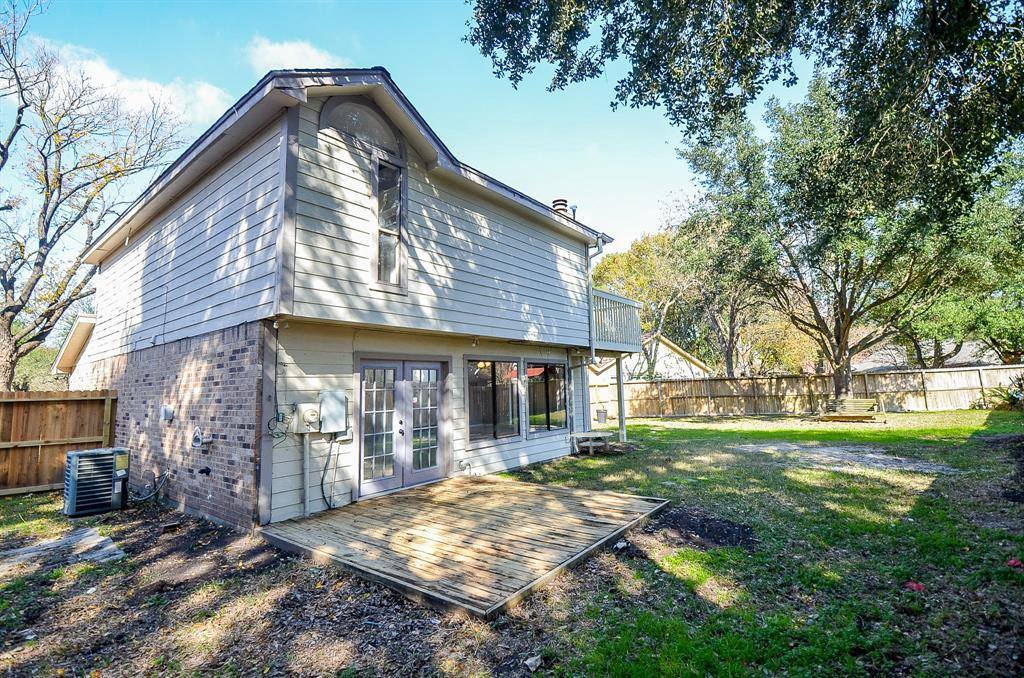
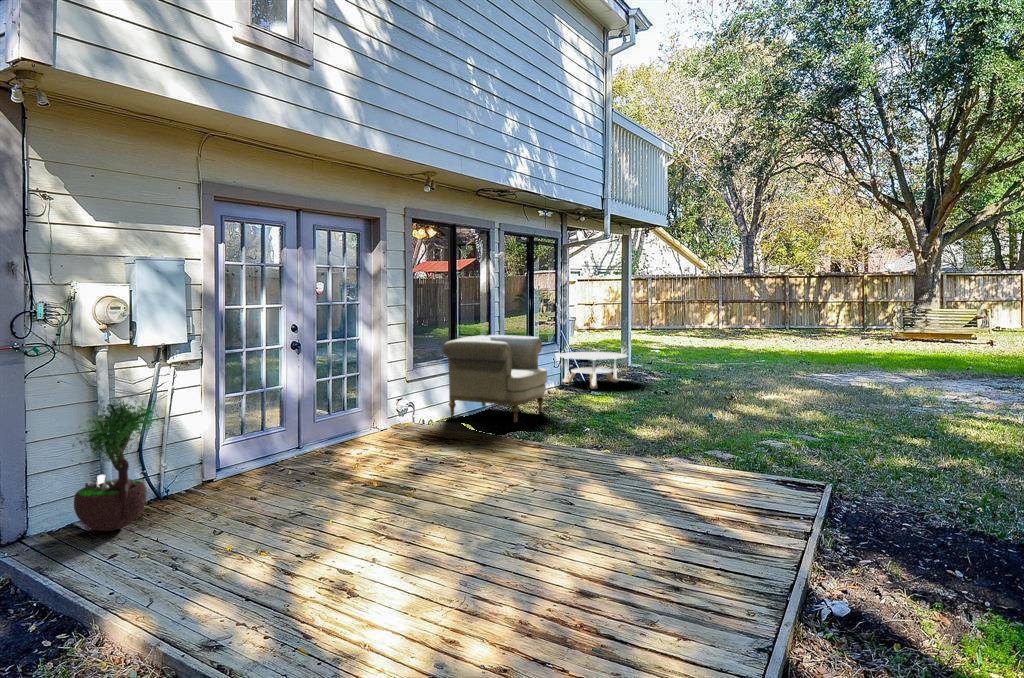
armchair: none [489,423,551,475] -> present [443,335,547,423]
potted tree: none [289,453,331,522] -> present [73,395,159,531]

